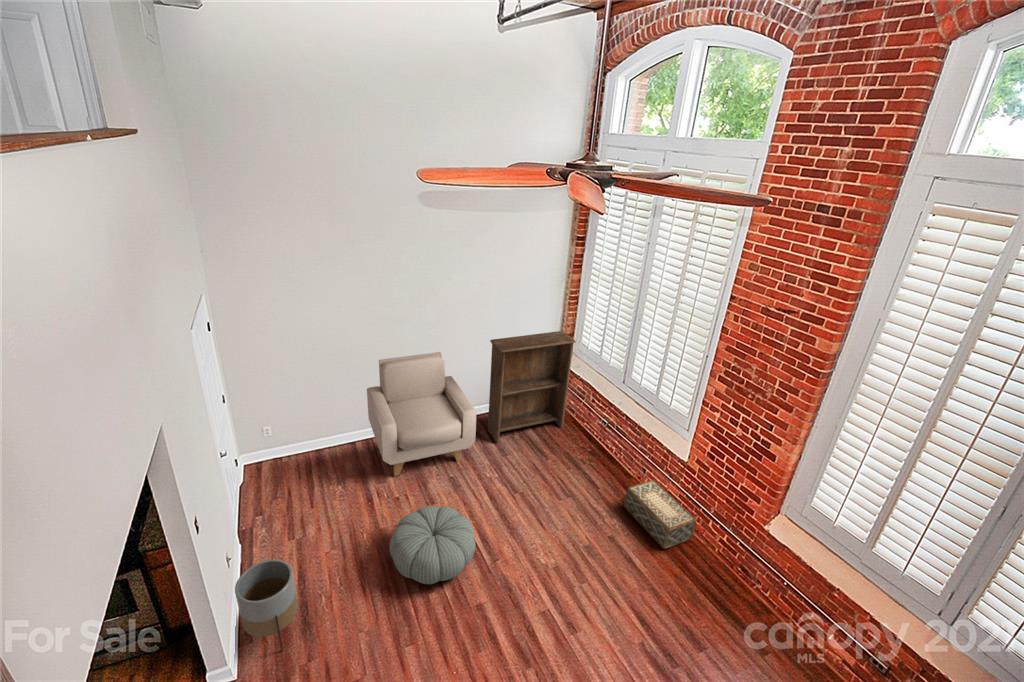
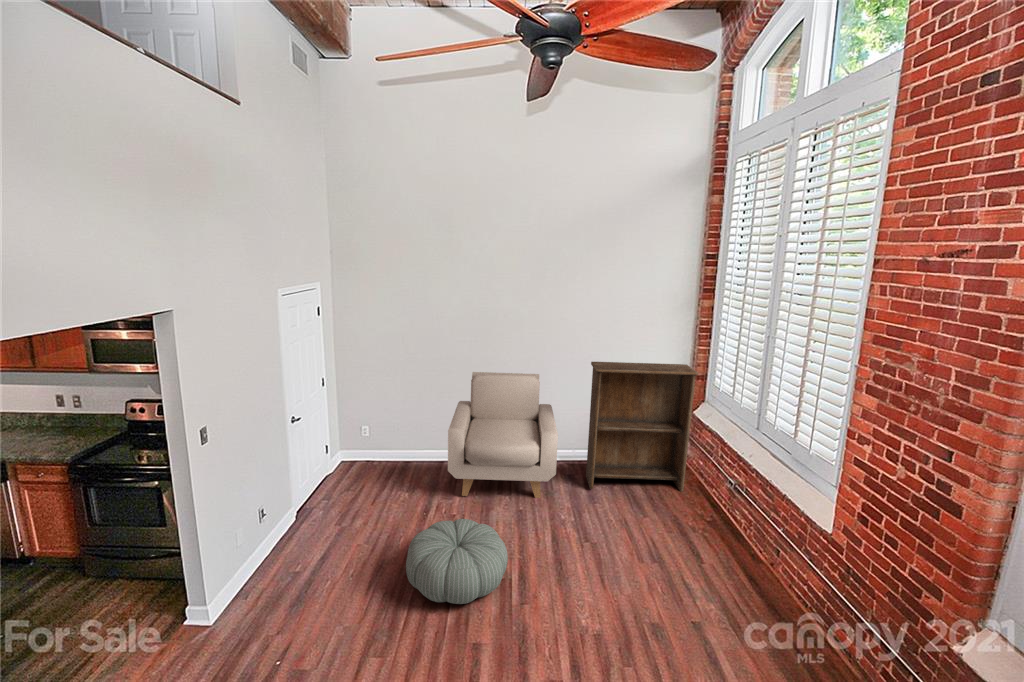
woven basket: present [624,480,697,549] -> none [734,563,843,665]
planter: present [235,560,298,651] -> none [233,514,298,617]

